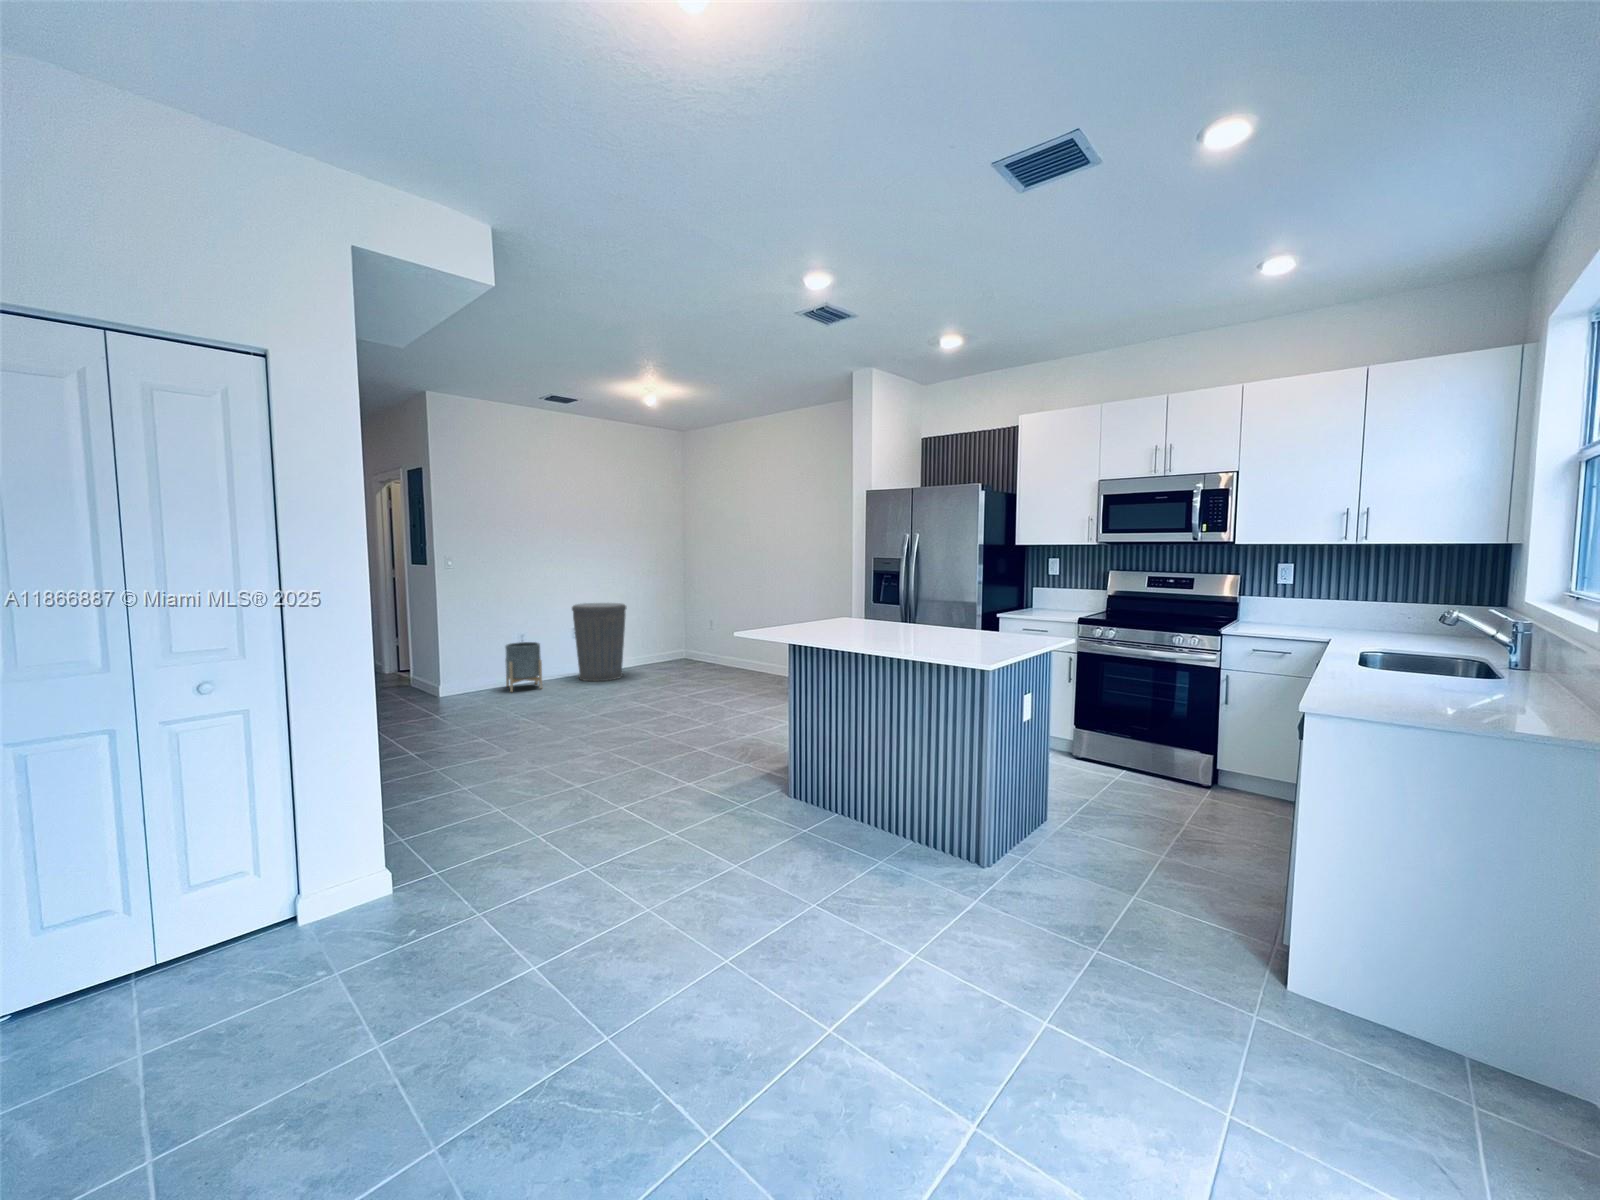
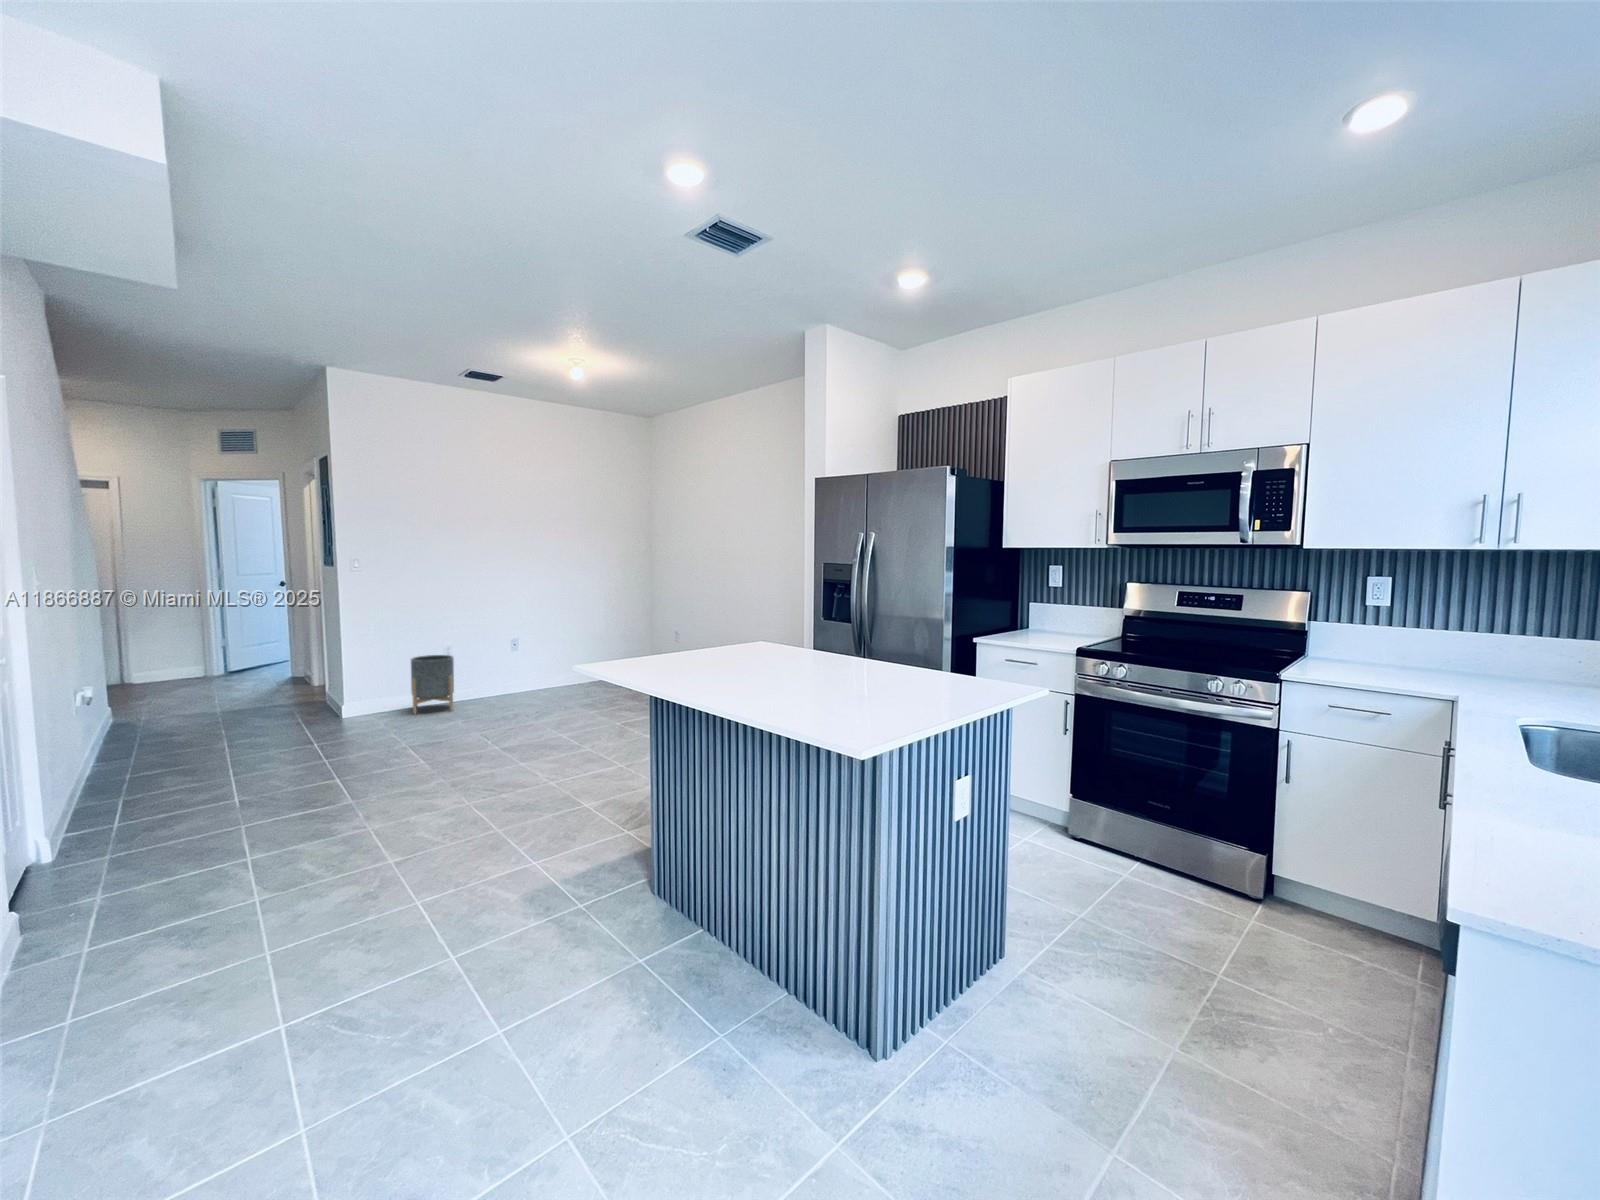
trash can: present [572,603,626,681] -> none [497,610,563,702]

